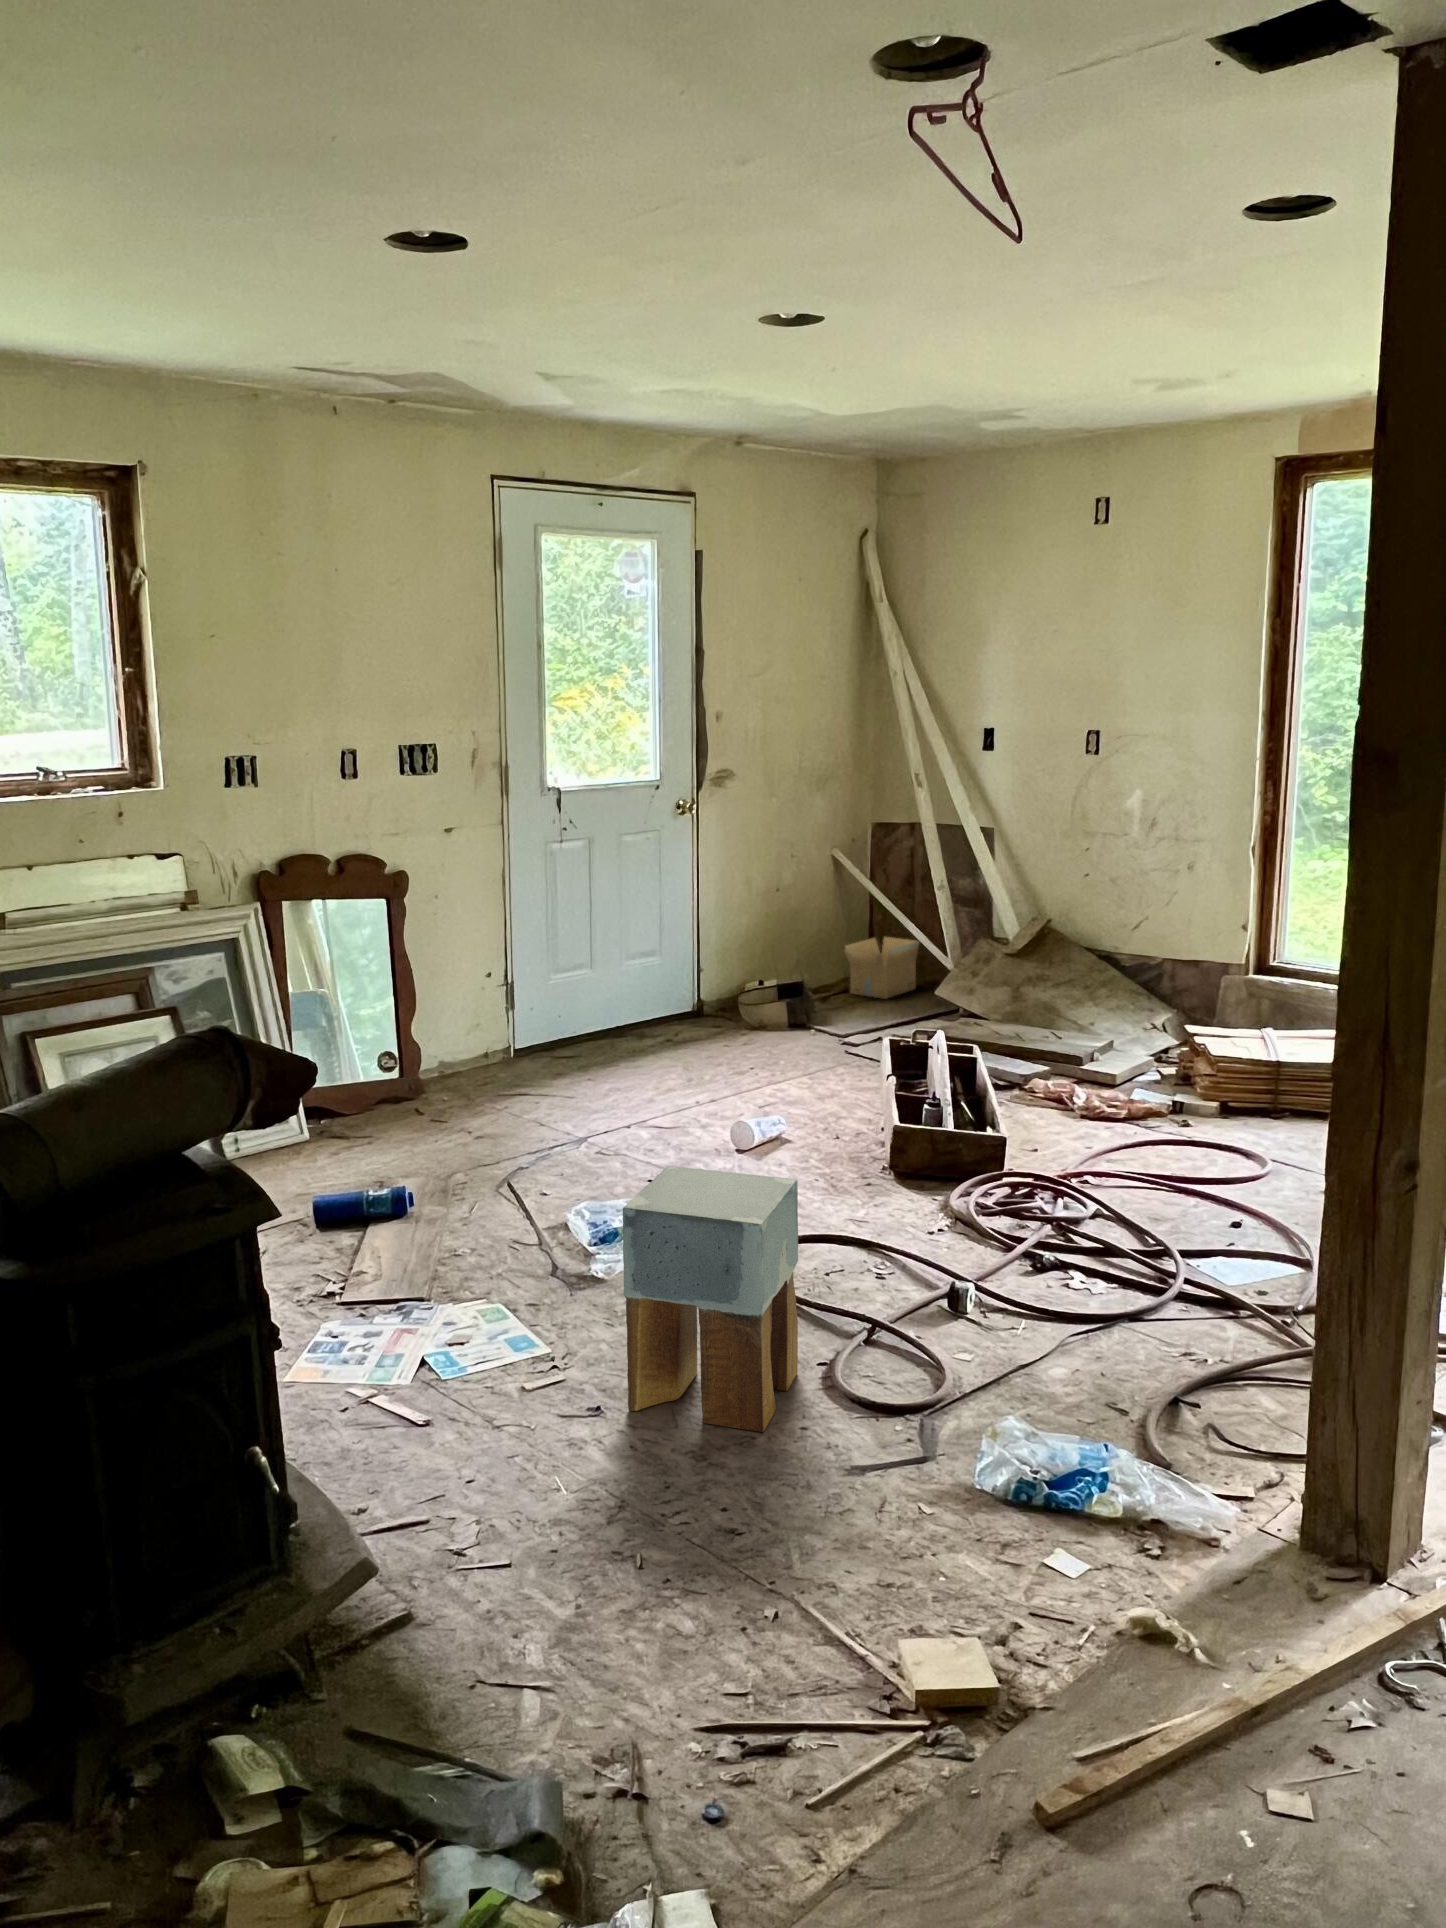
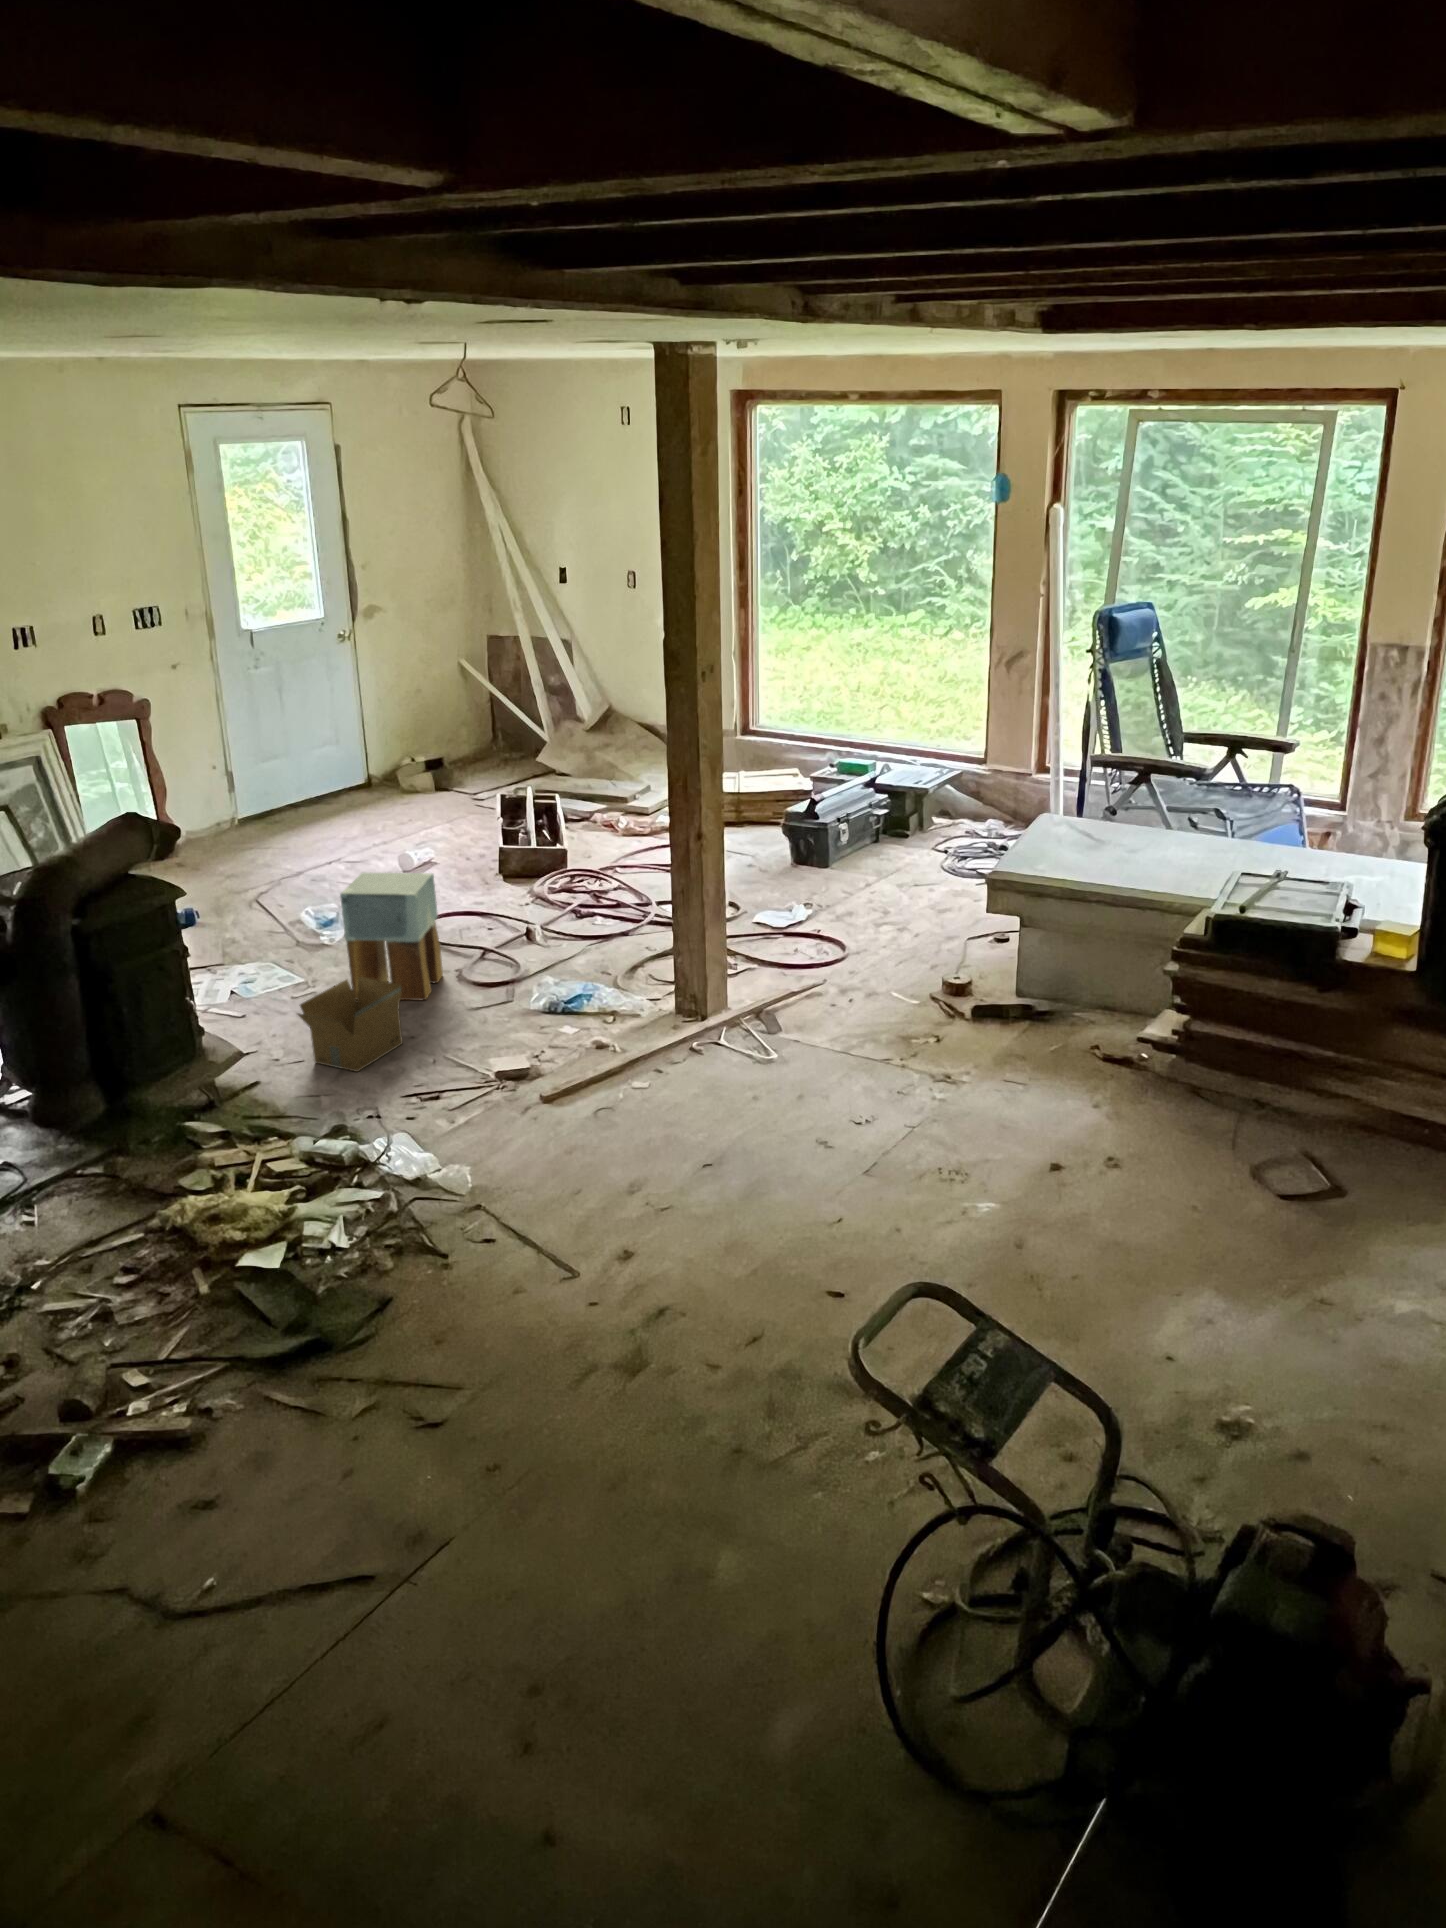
cardboard box: present [844,937,919,999] -> present [298,977,403,1072]

